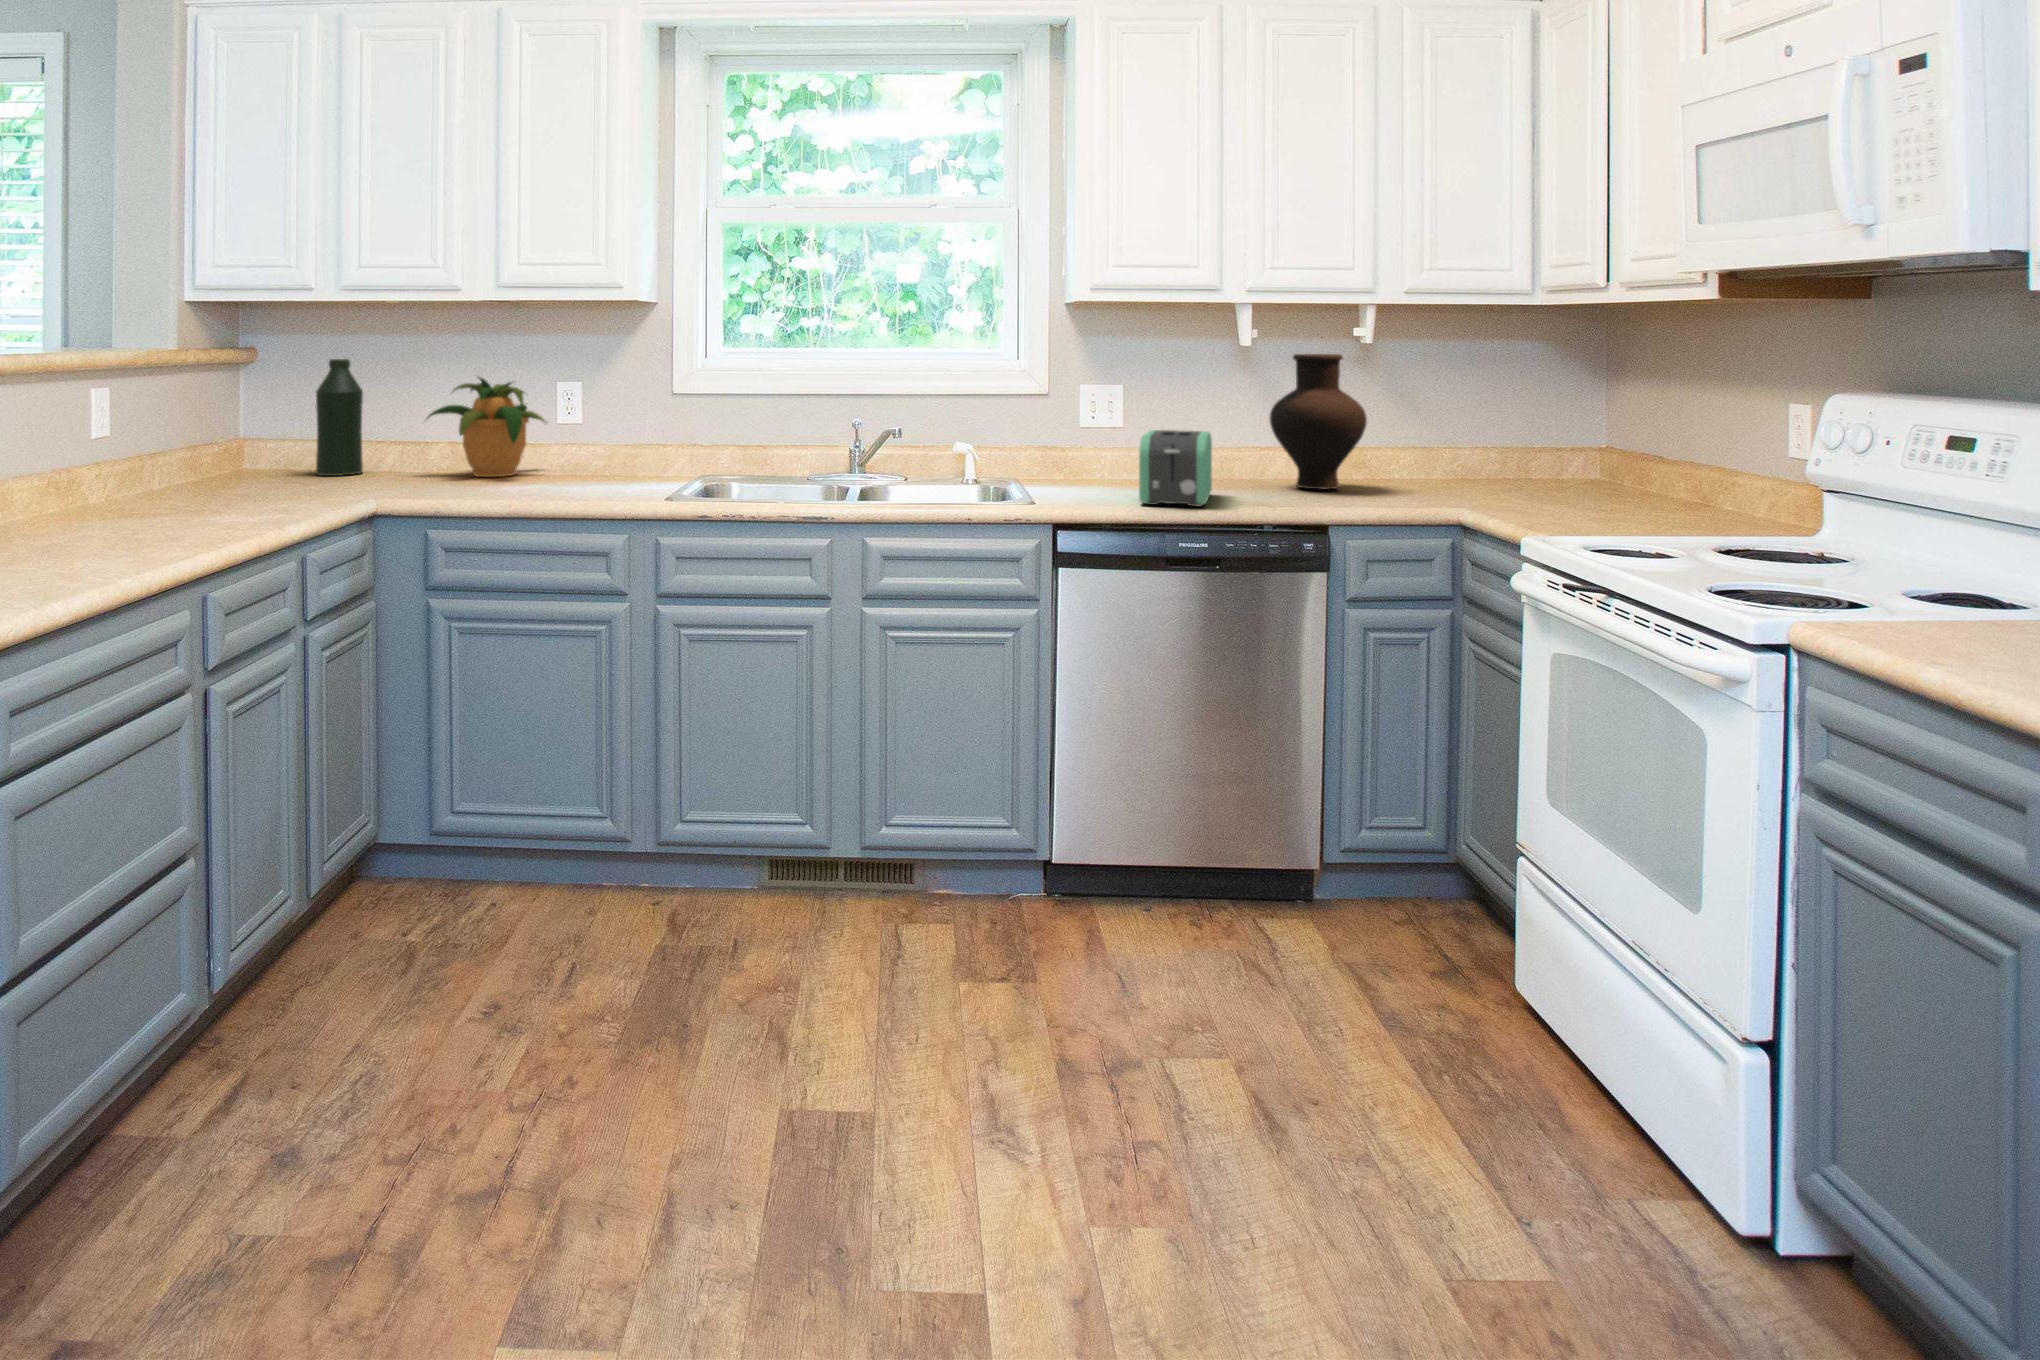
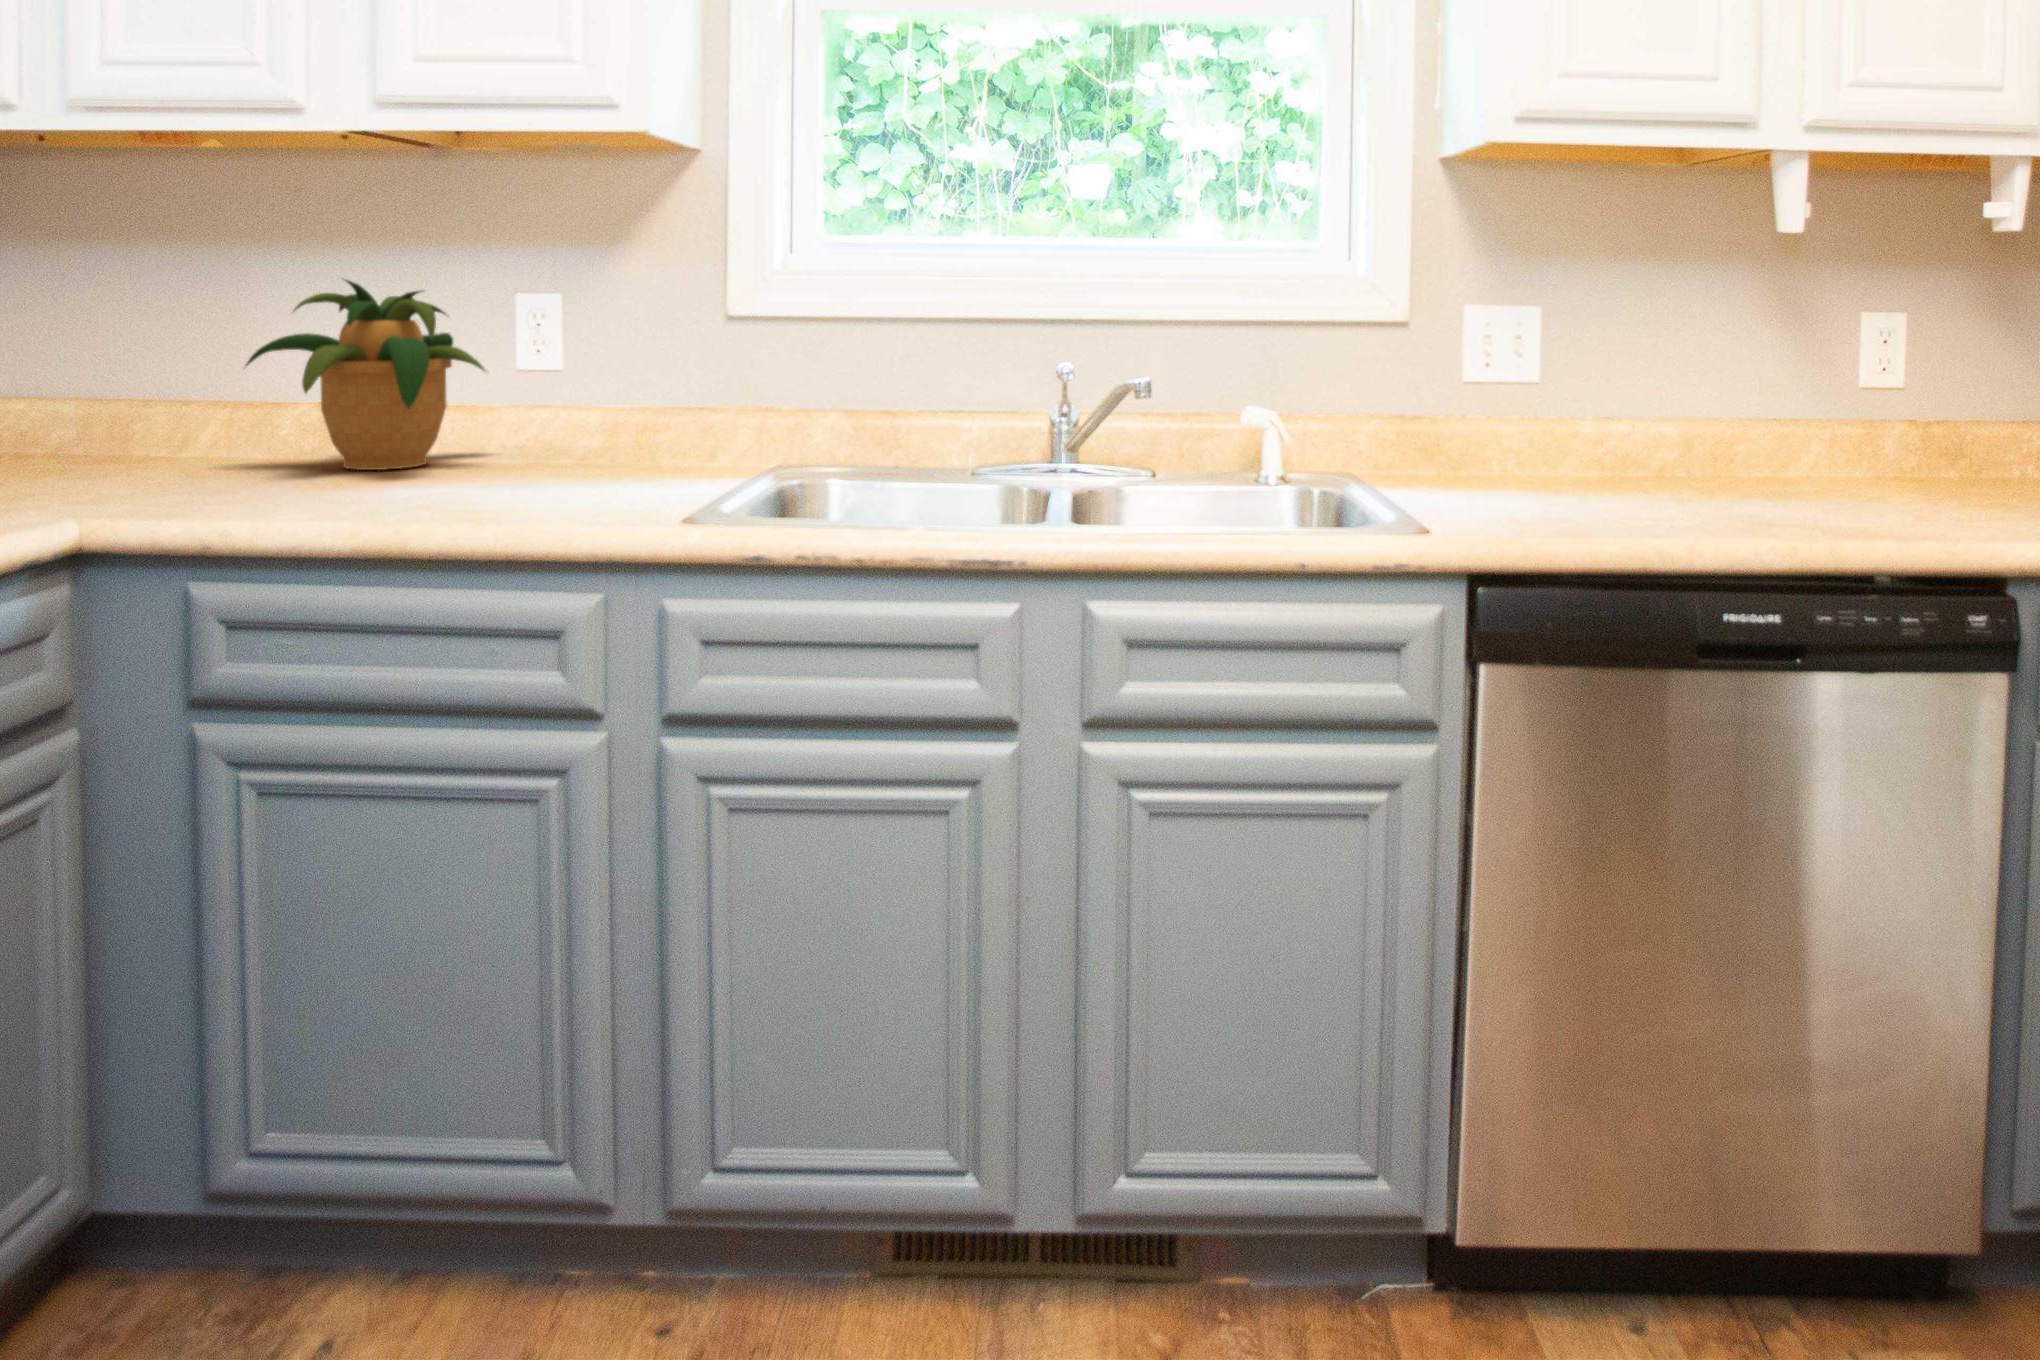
vase: present [1270,354,1367,489] -> none [1835,247,2025,500]
bottle: present [316,359,363,476] -> none [36,246,138,467]
toaster: present [1139,430,1212,507] -> none [1622,388,1770,541]

